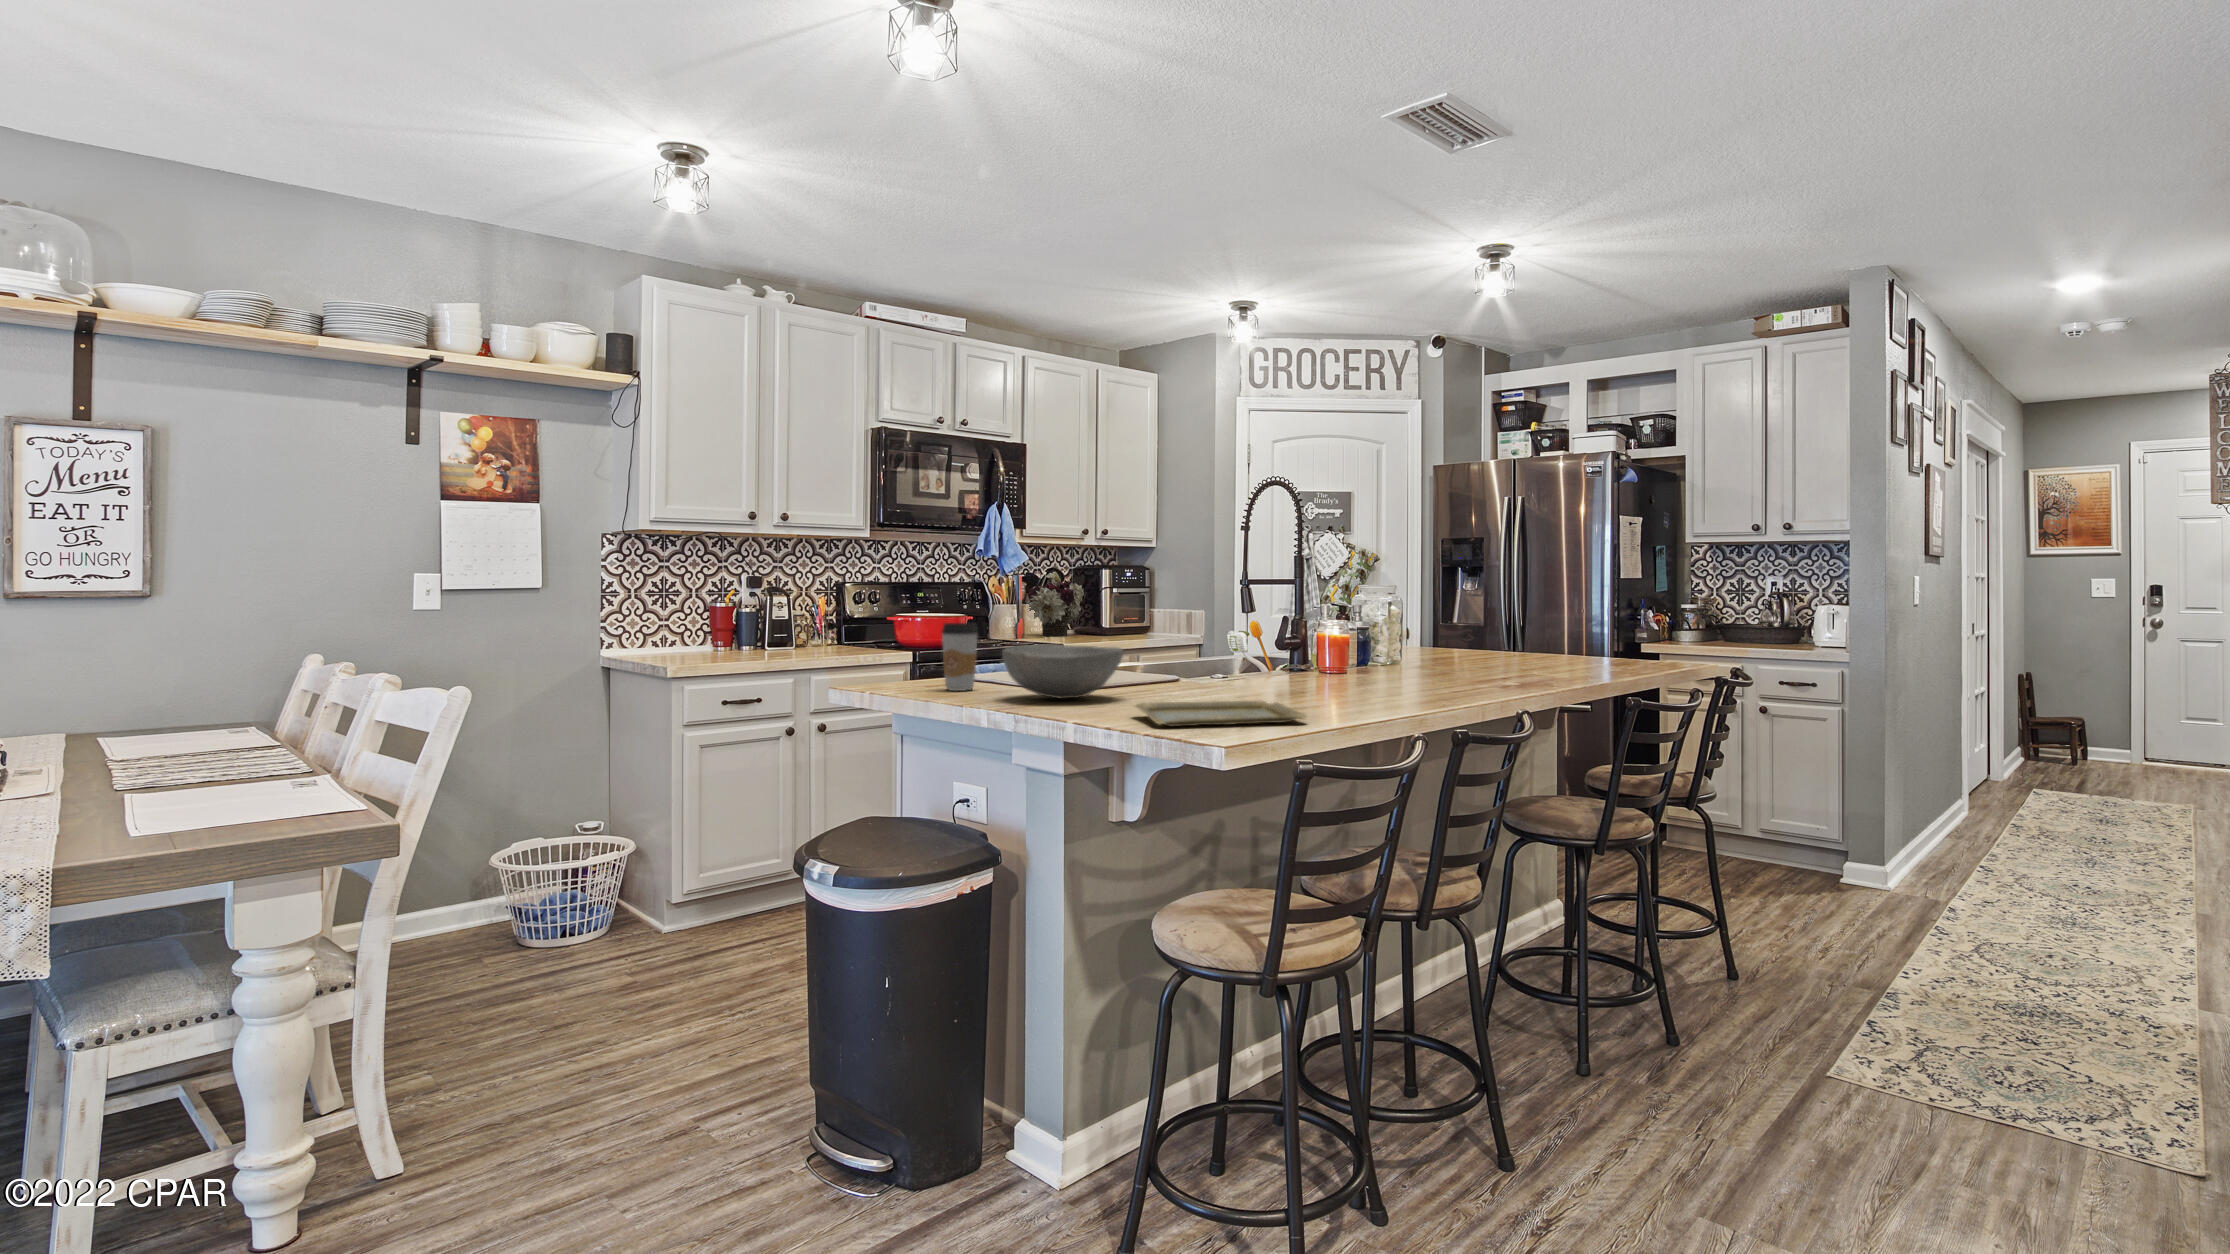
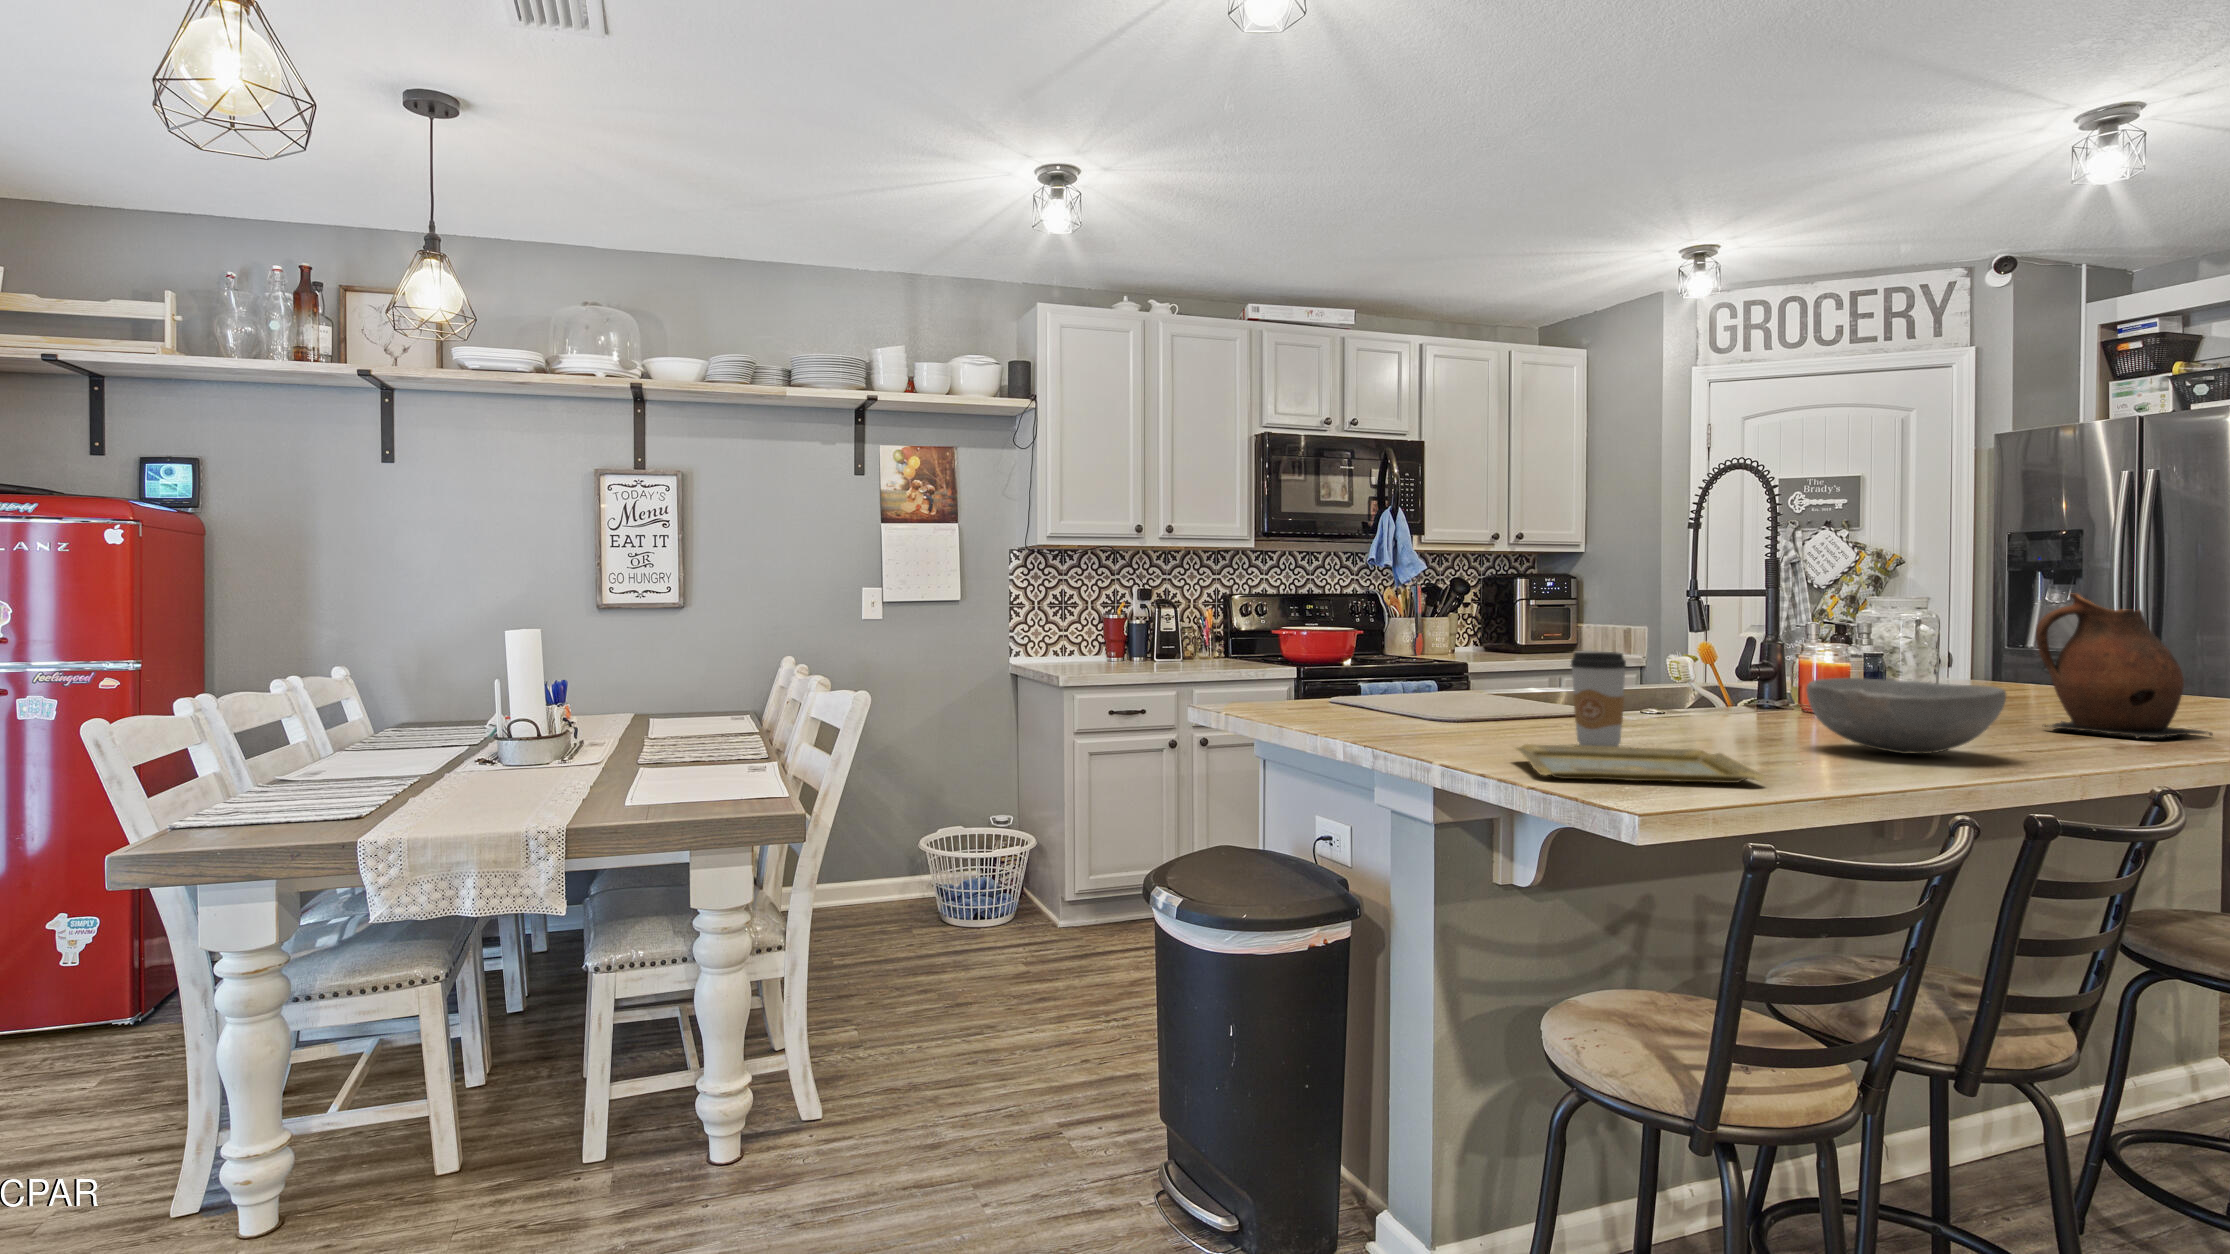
flower arrangement: present [1027,572,1084,636] -> none [1432,580,1499,652]
ceramic pitcher: none [1462,584,1555,683] -> present [2036,594,2212,739]
coffee cup: present [942,623,978,691] -> present [1570,652,1626,747]
bowl: present [1002,645,1123,699] -> present [1806,678,2006,754]

